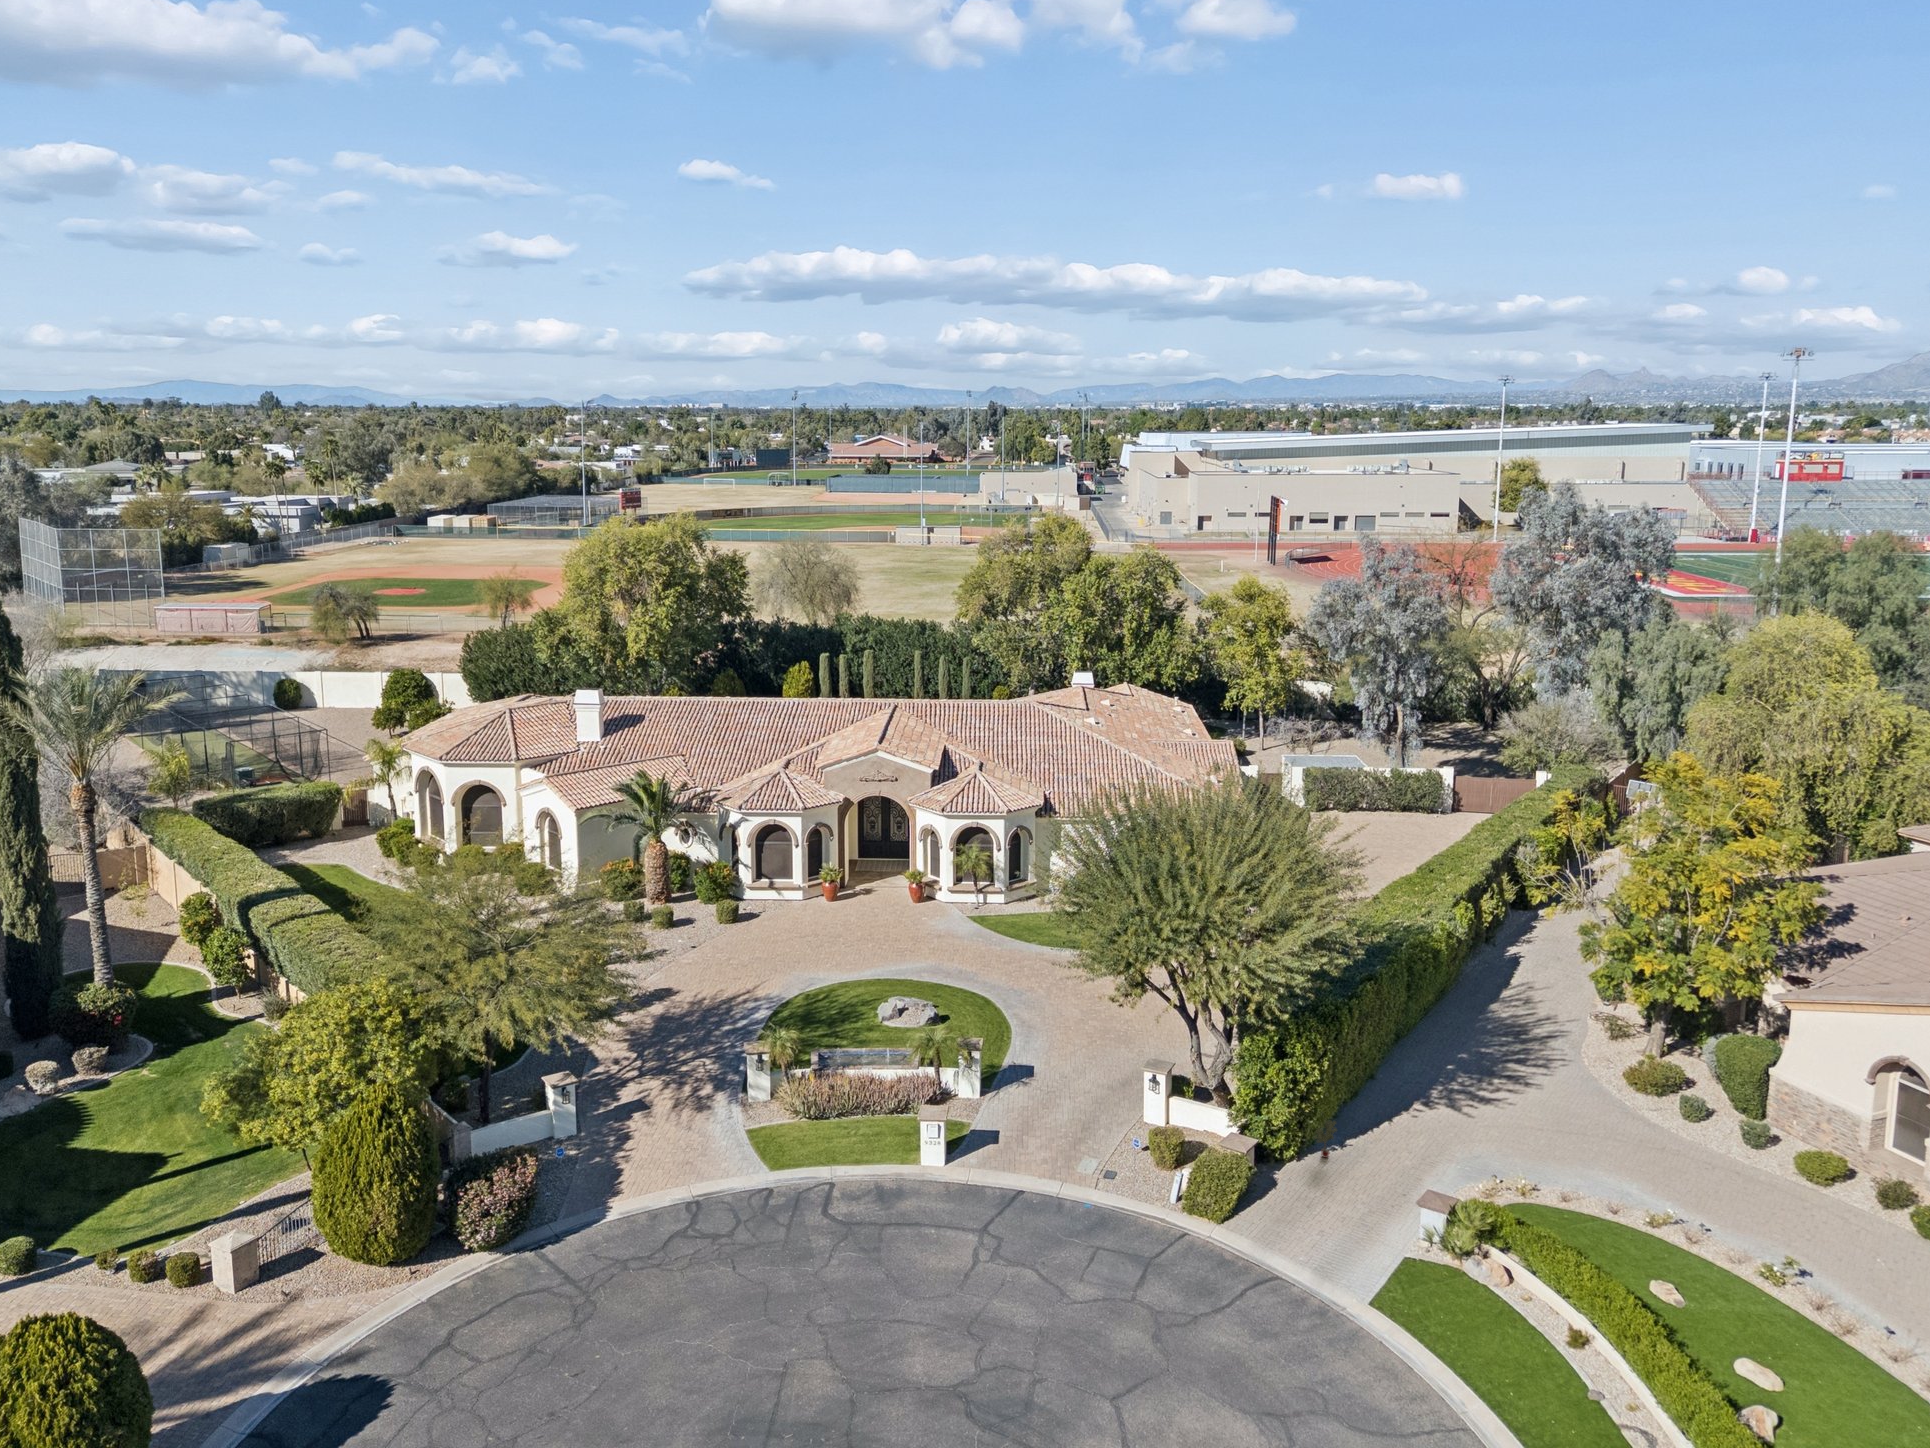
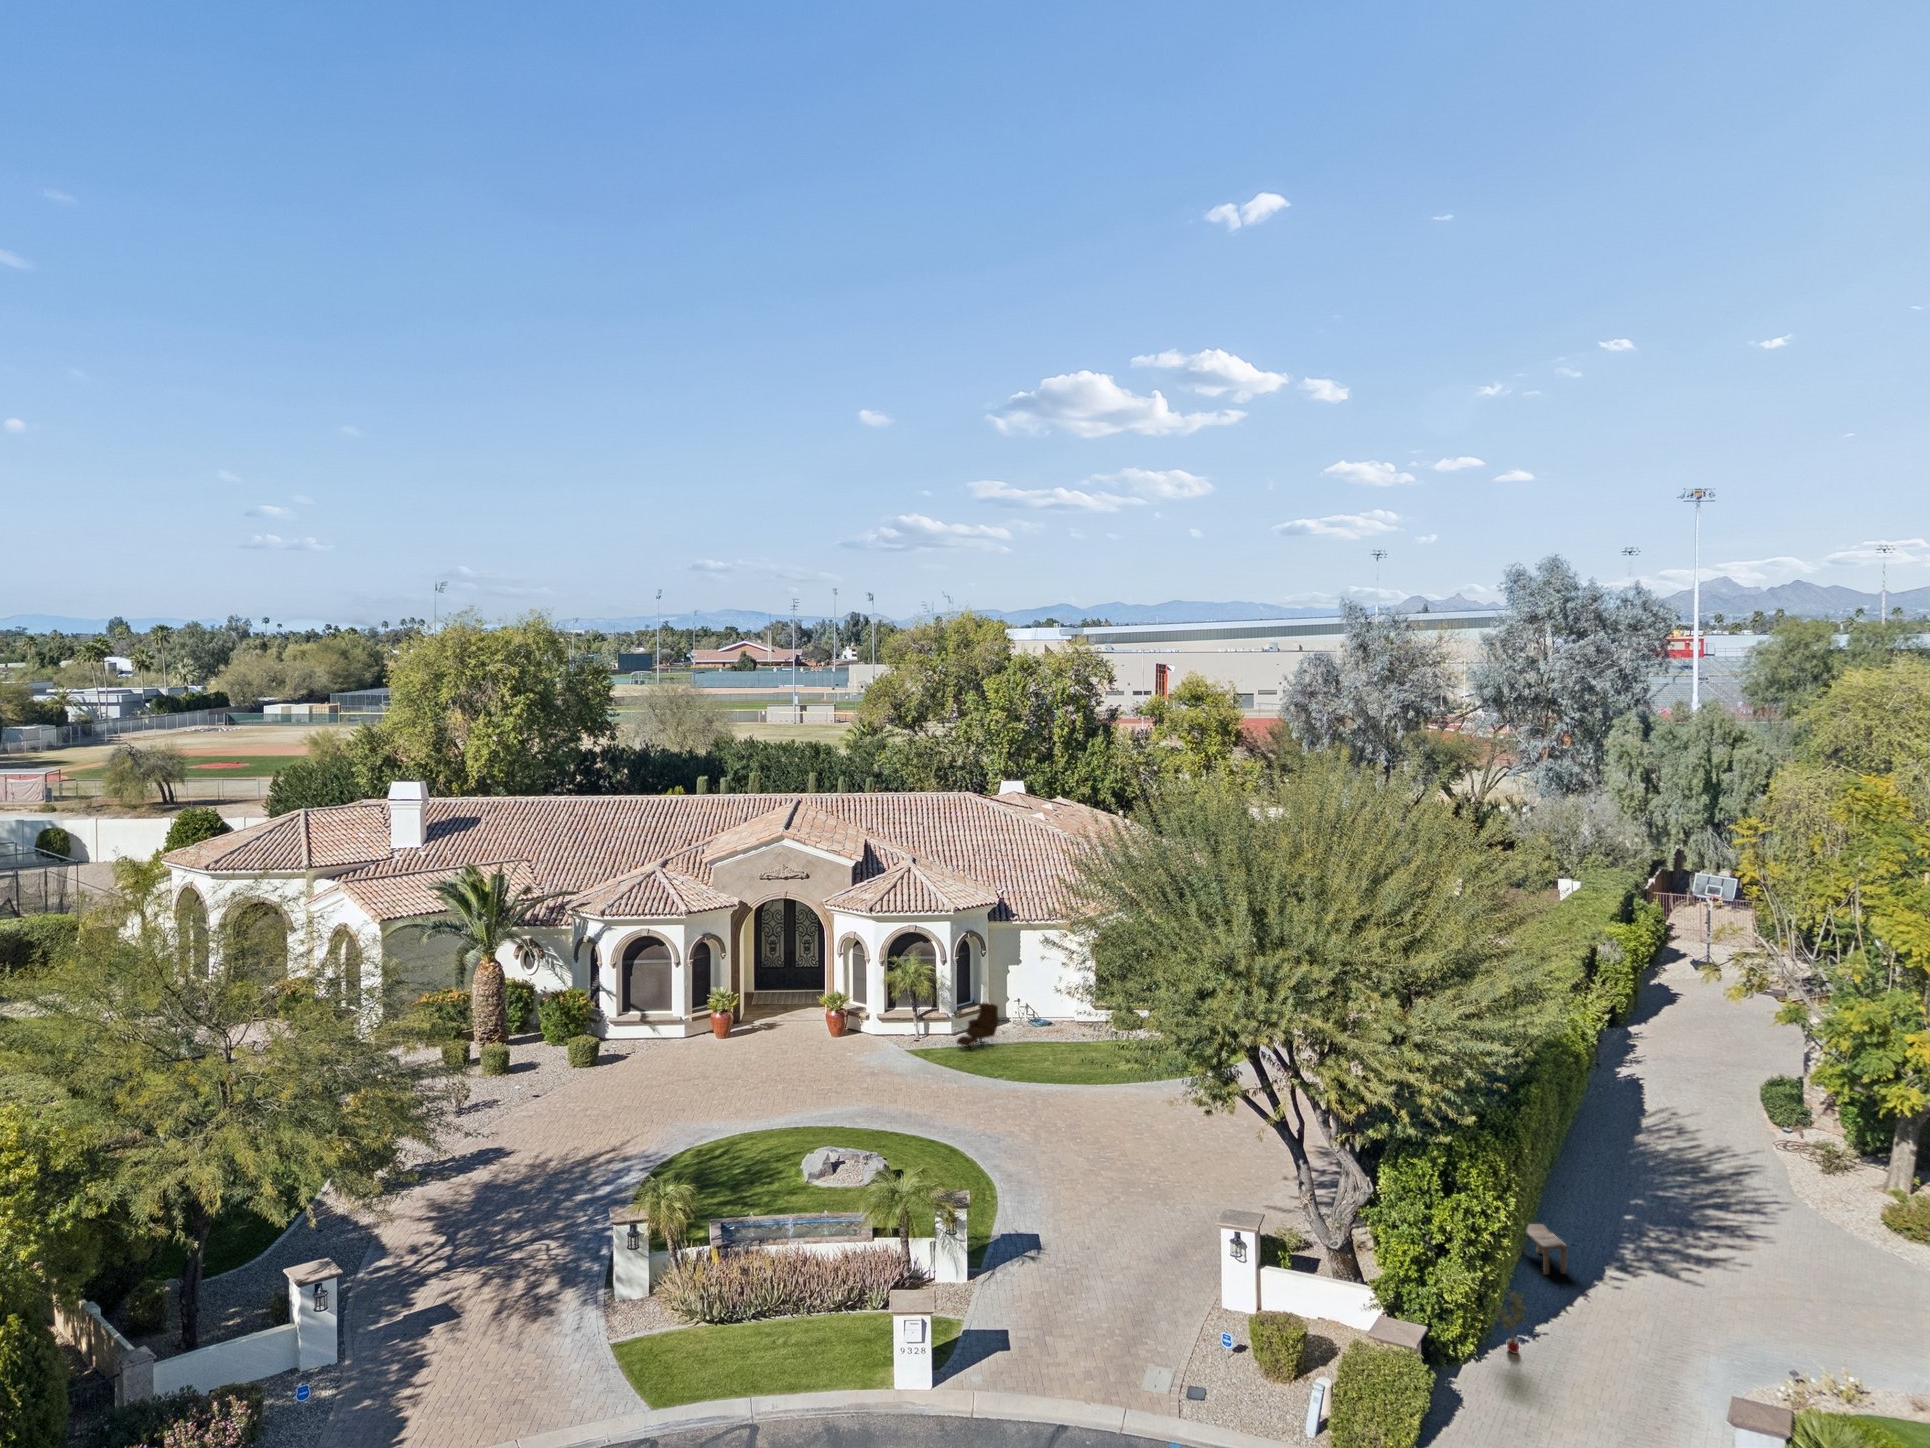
lounge chair: none [1010,880,1043,918] -> present [956,1003,998,1049]
bench: none [1366,1073,1391,1107] -> present [1523,1224,1567,1275]

